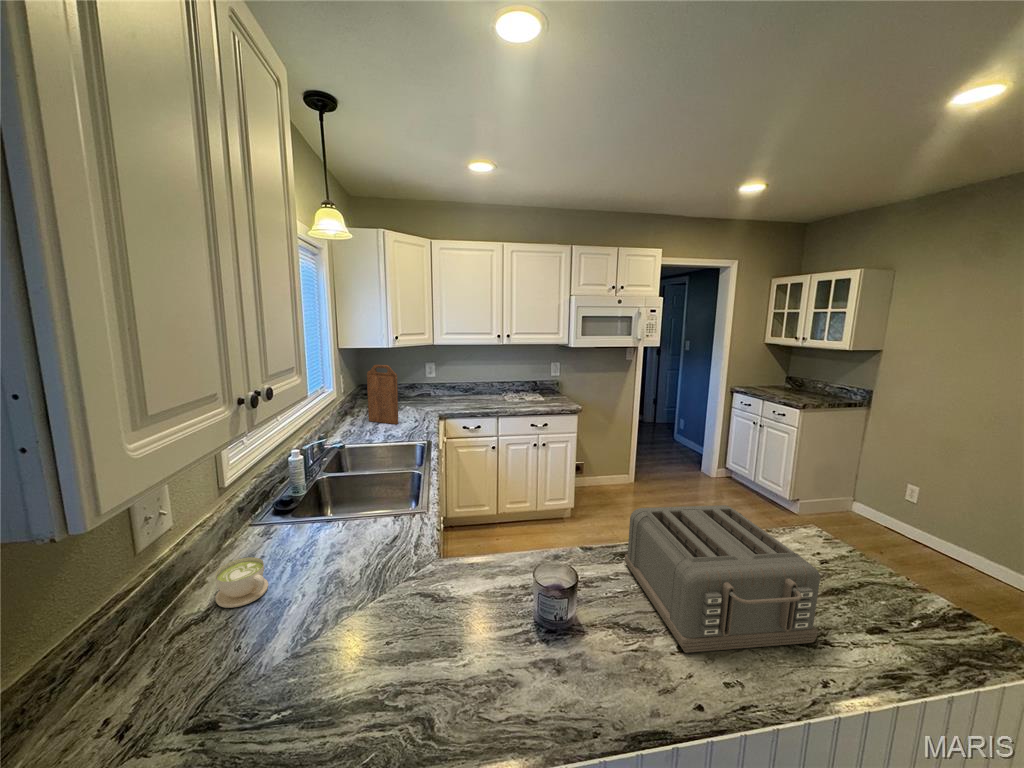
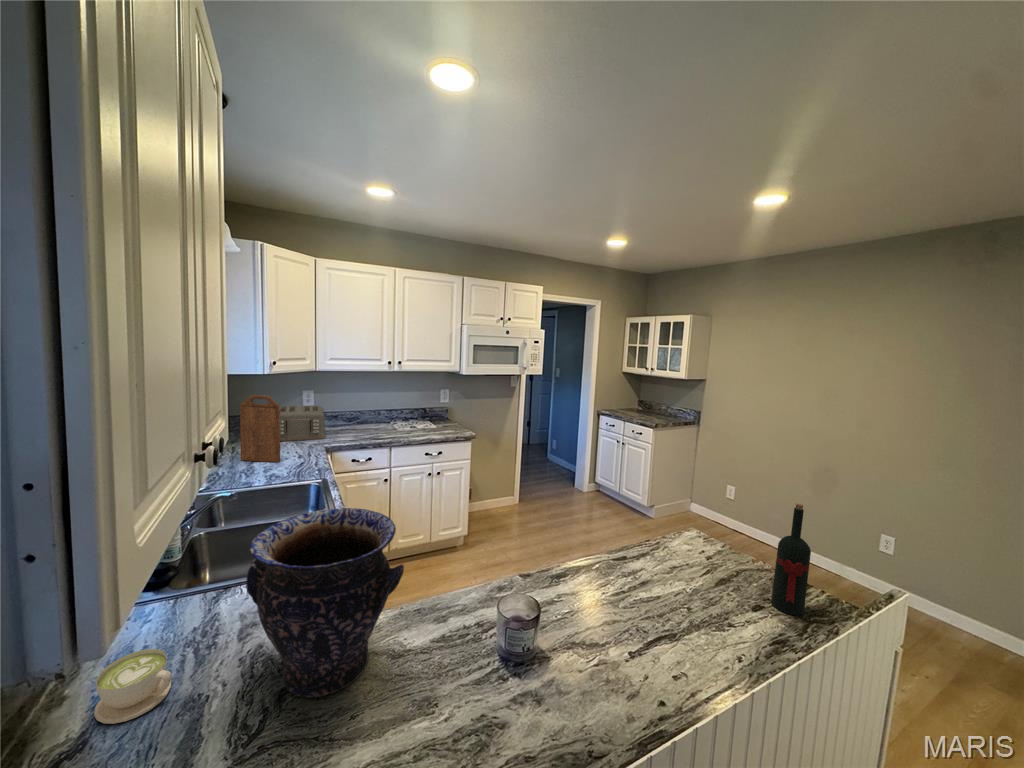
vase: none [309,461,442,620] -> present [246,508,404,697]
toaster: present [625,505,820,653] -> present [280,406,325,441]
wine bottle: none [900,505,966,651] -> present [771,503,811,616]

